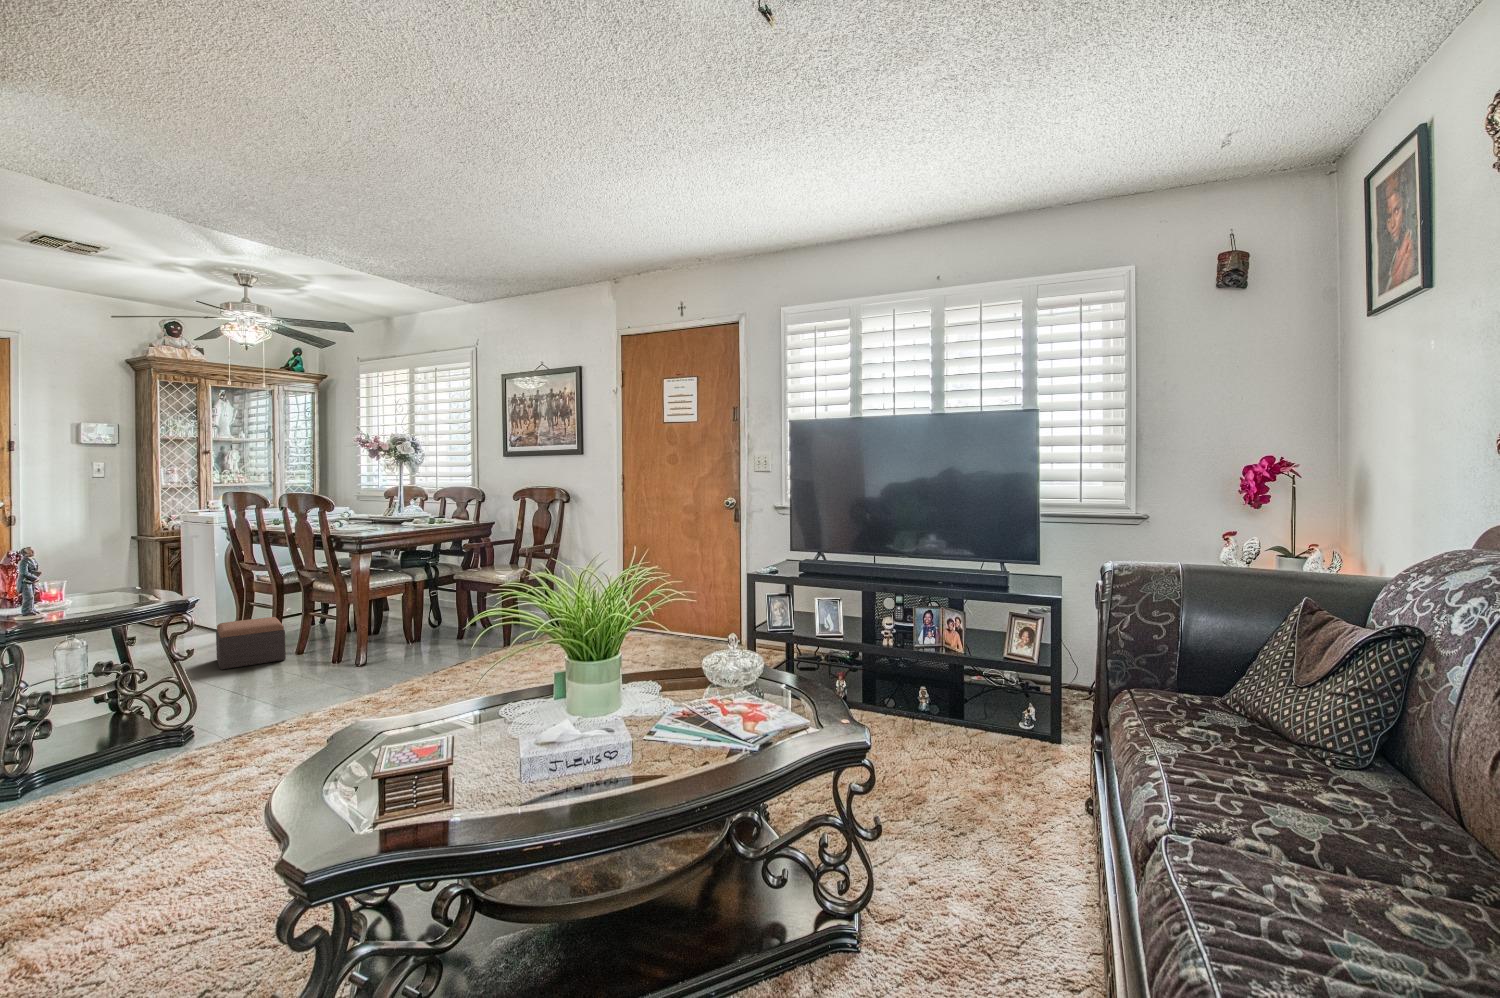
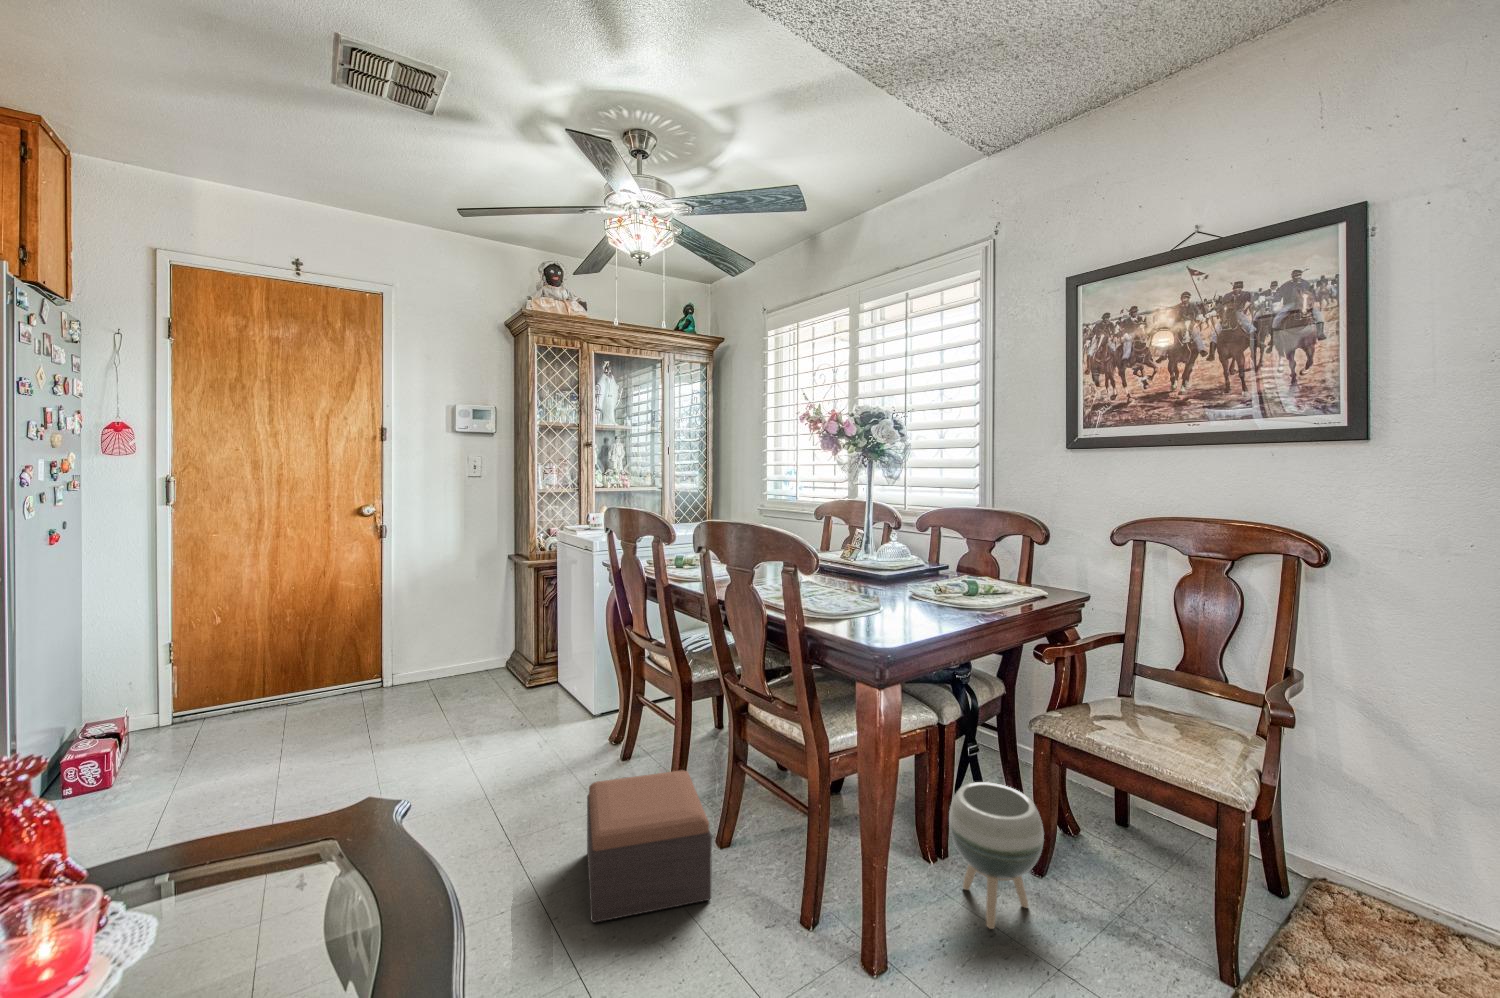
planter: none [402,600,441,650] -> present [949,782,1044,929]

